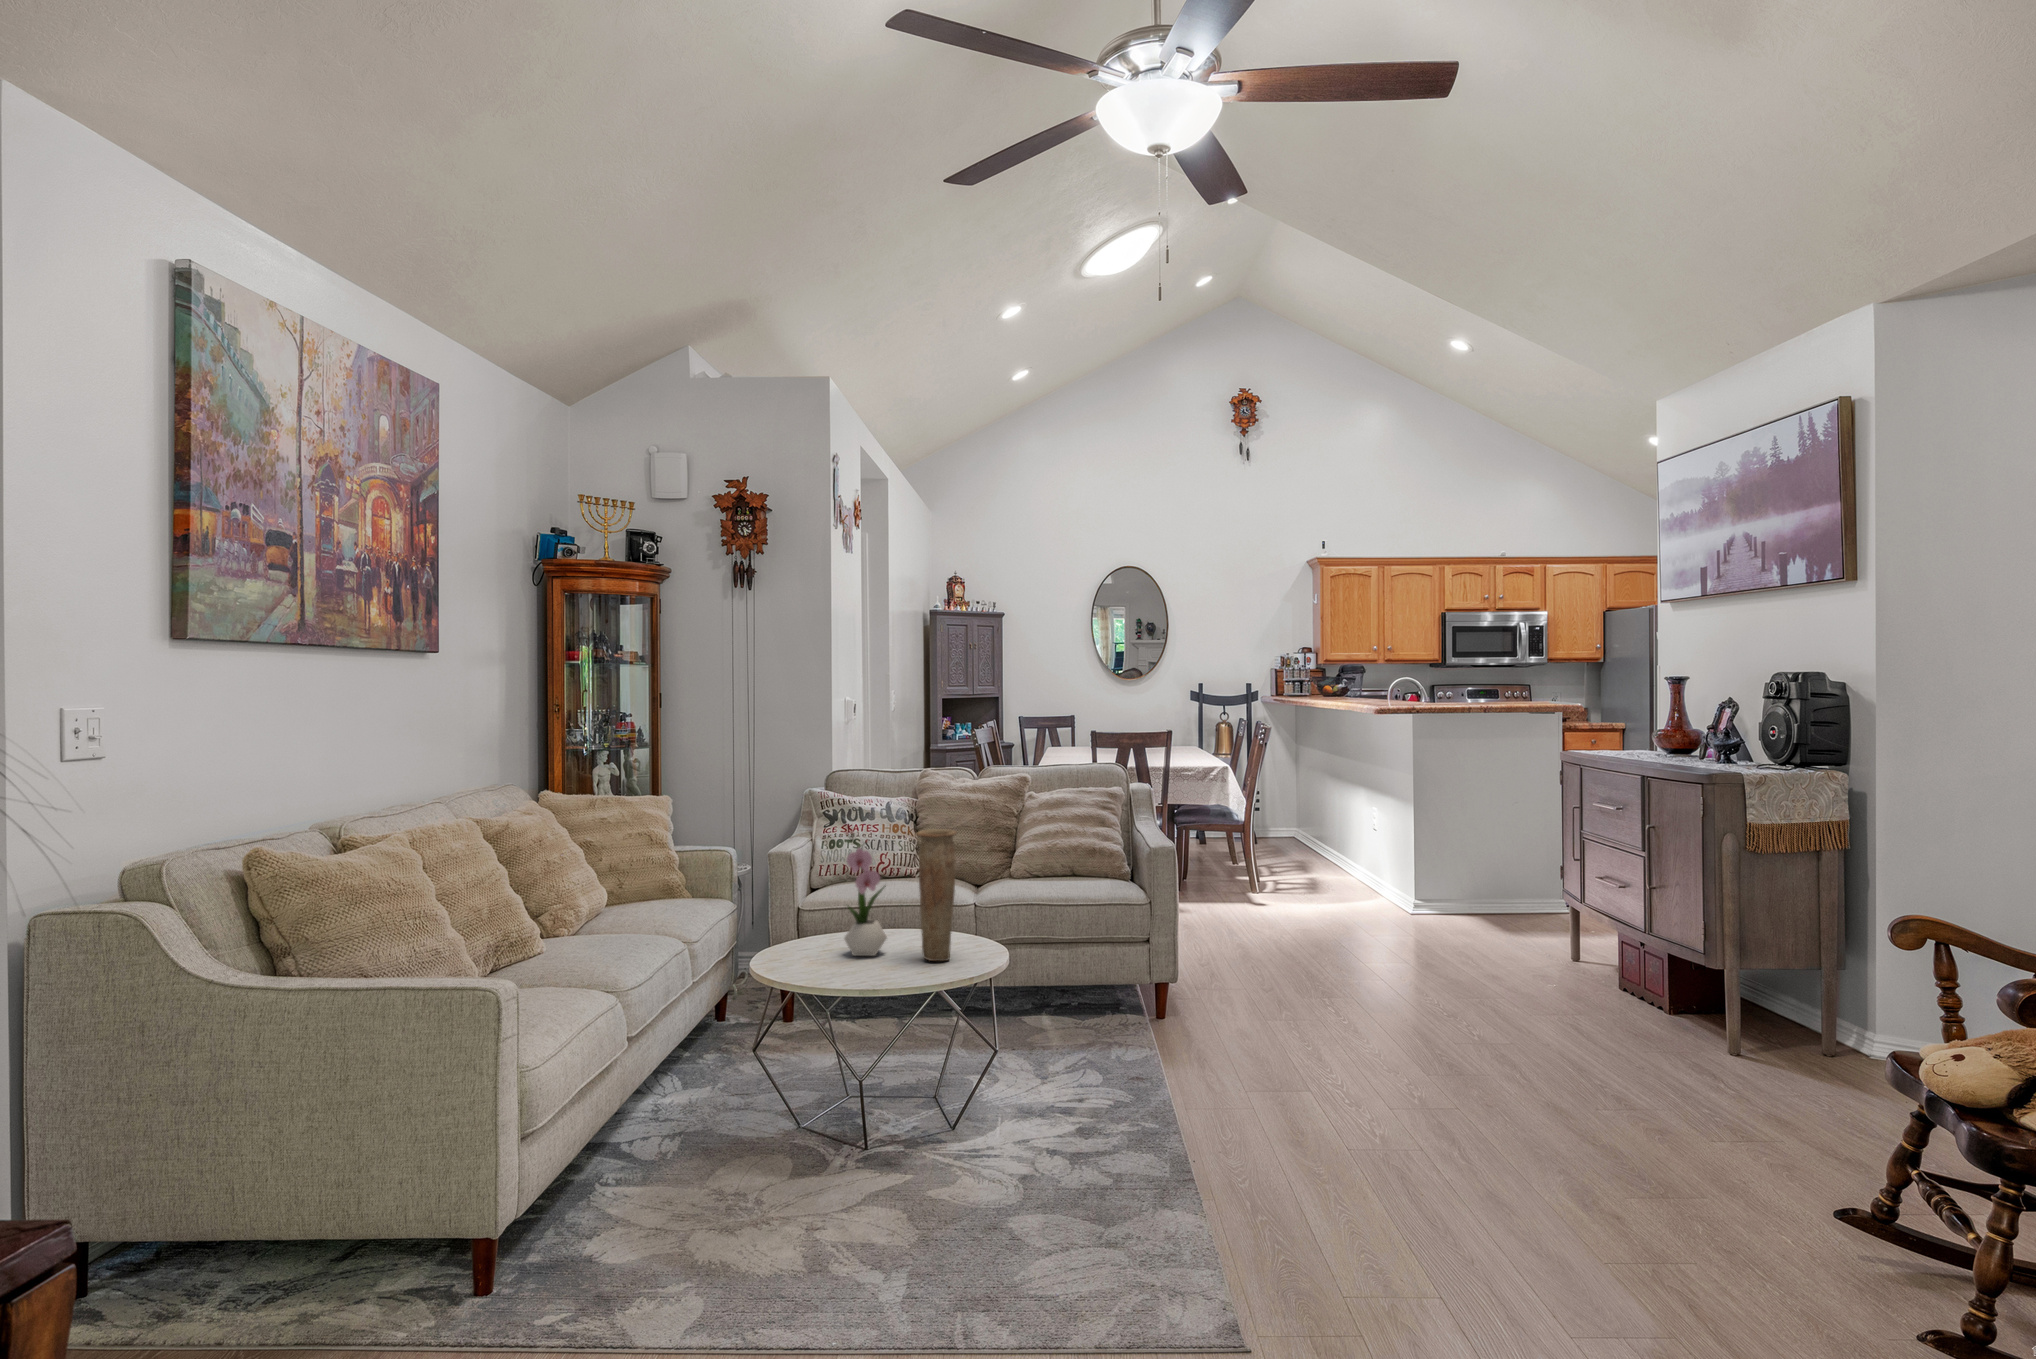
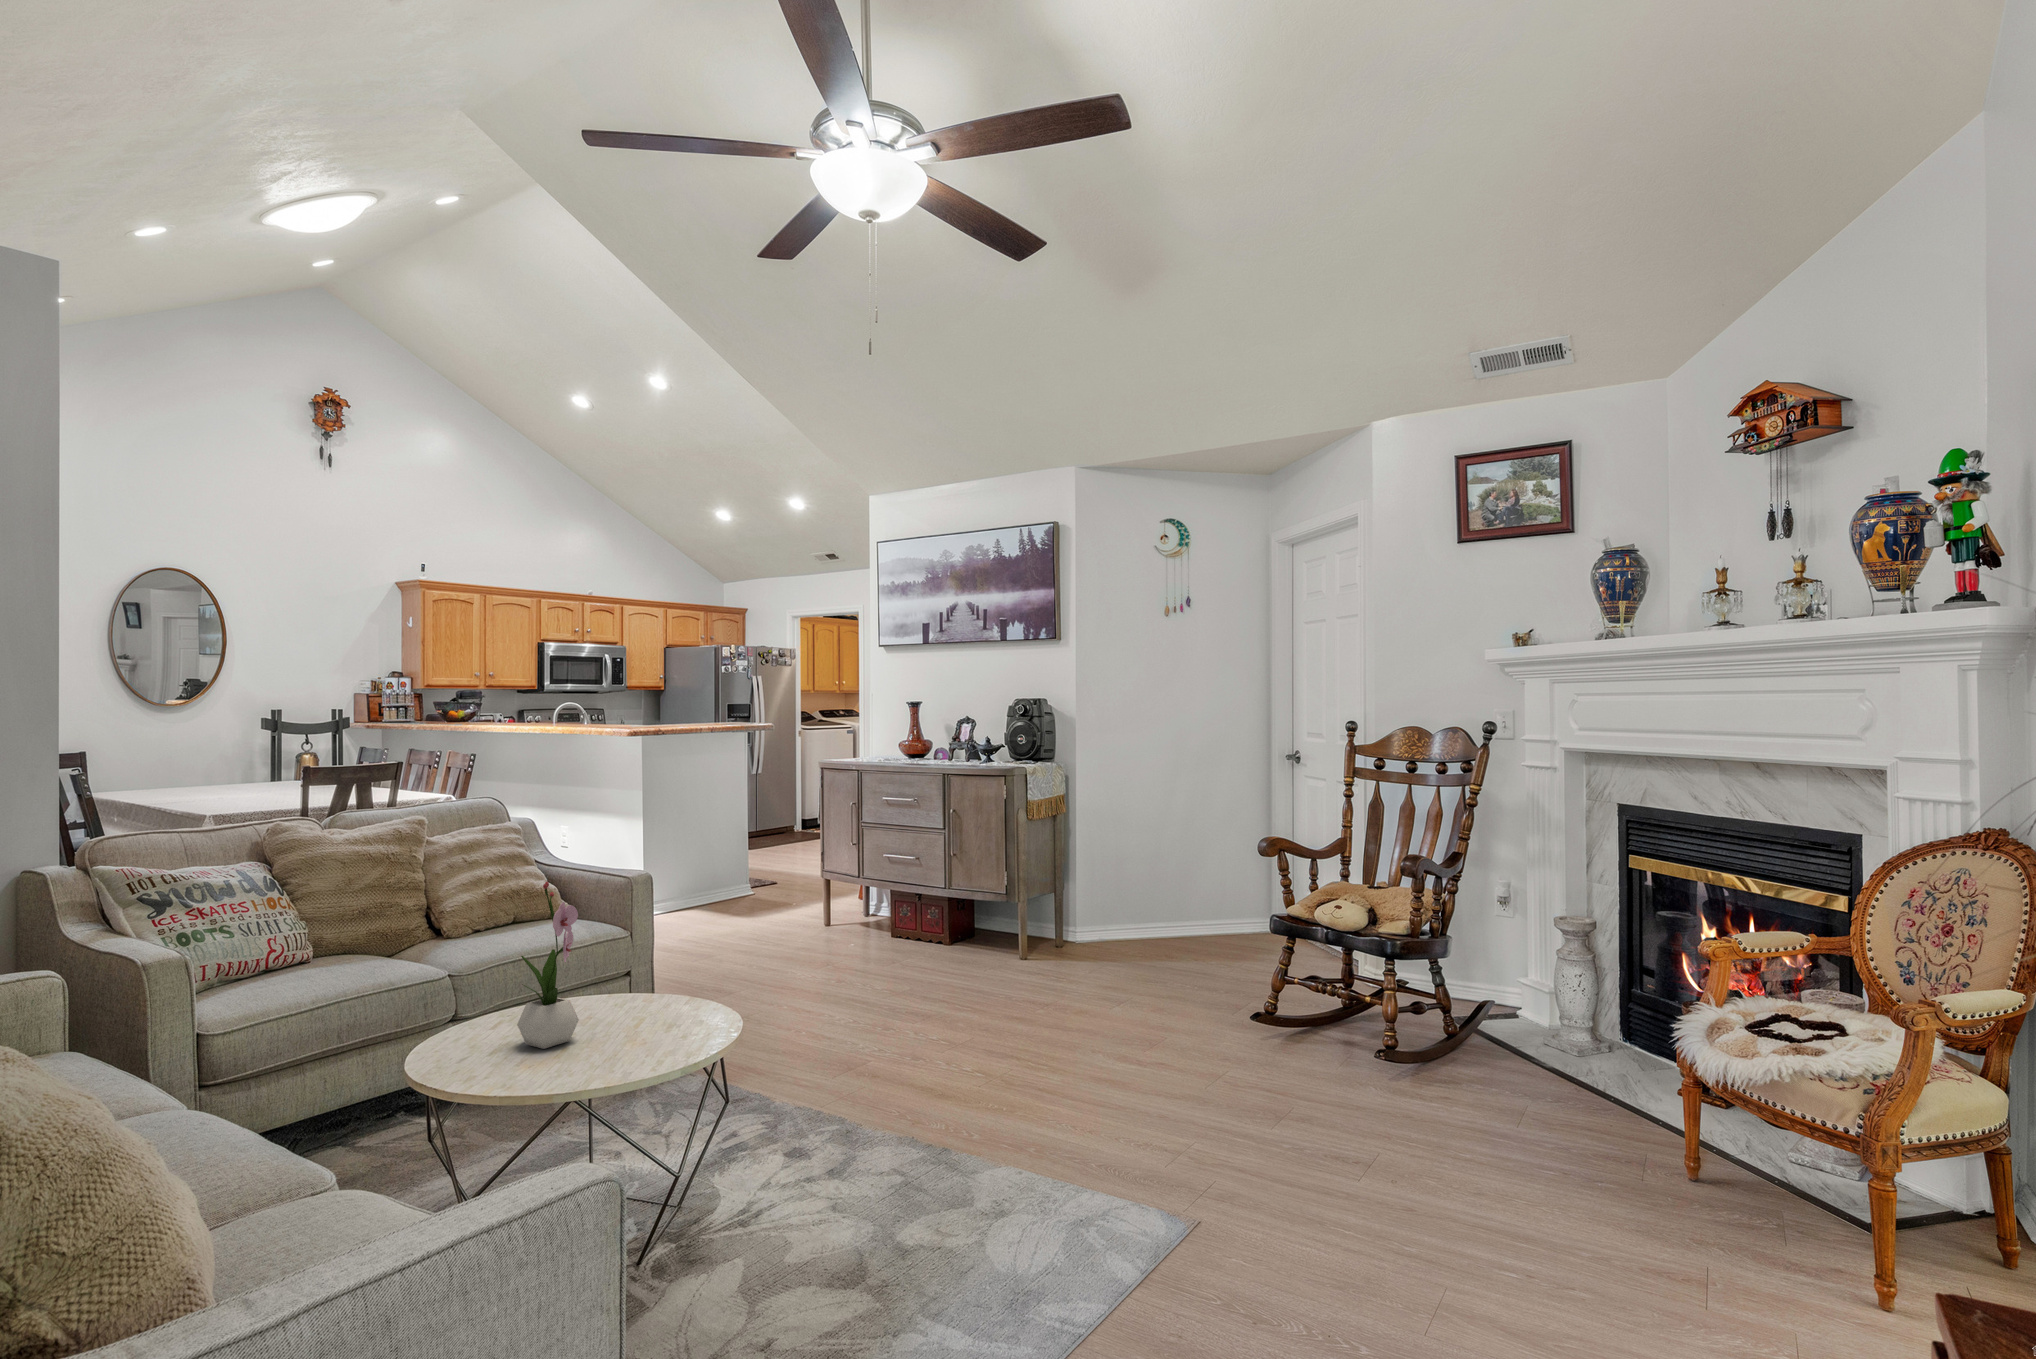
vase: present [917,829,956,961] -> none [623,865,675,1025]

